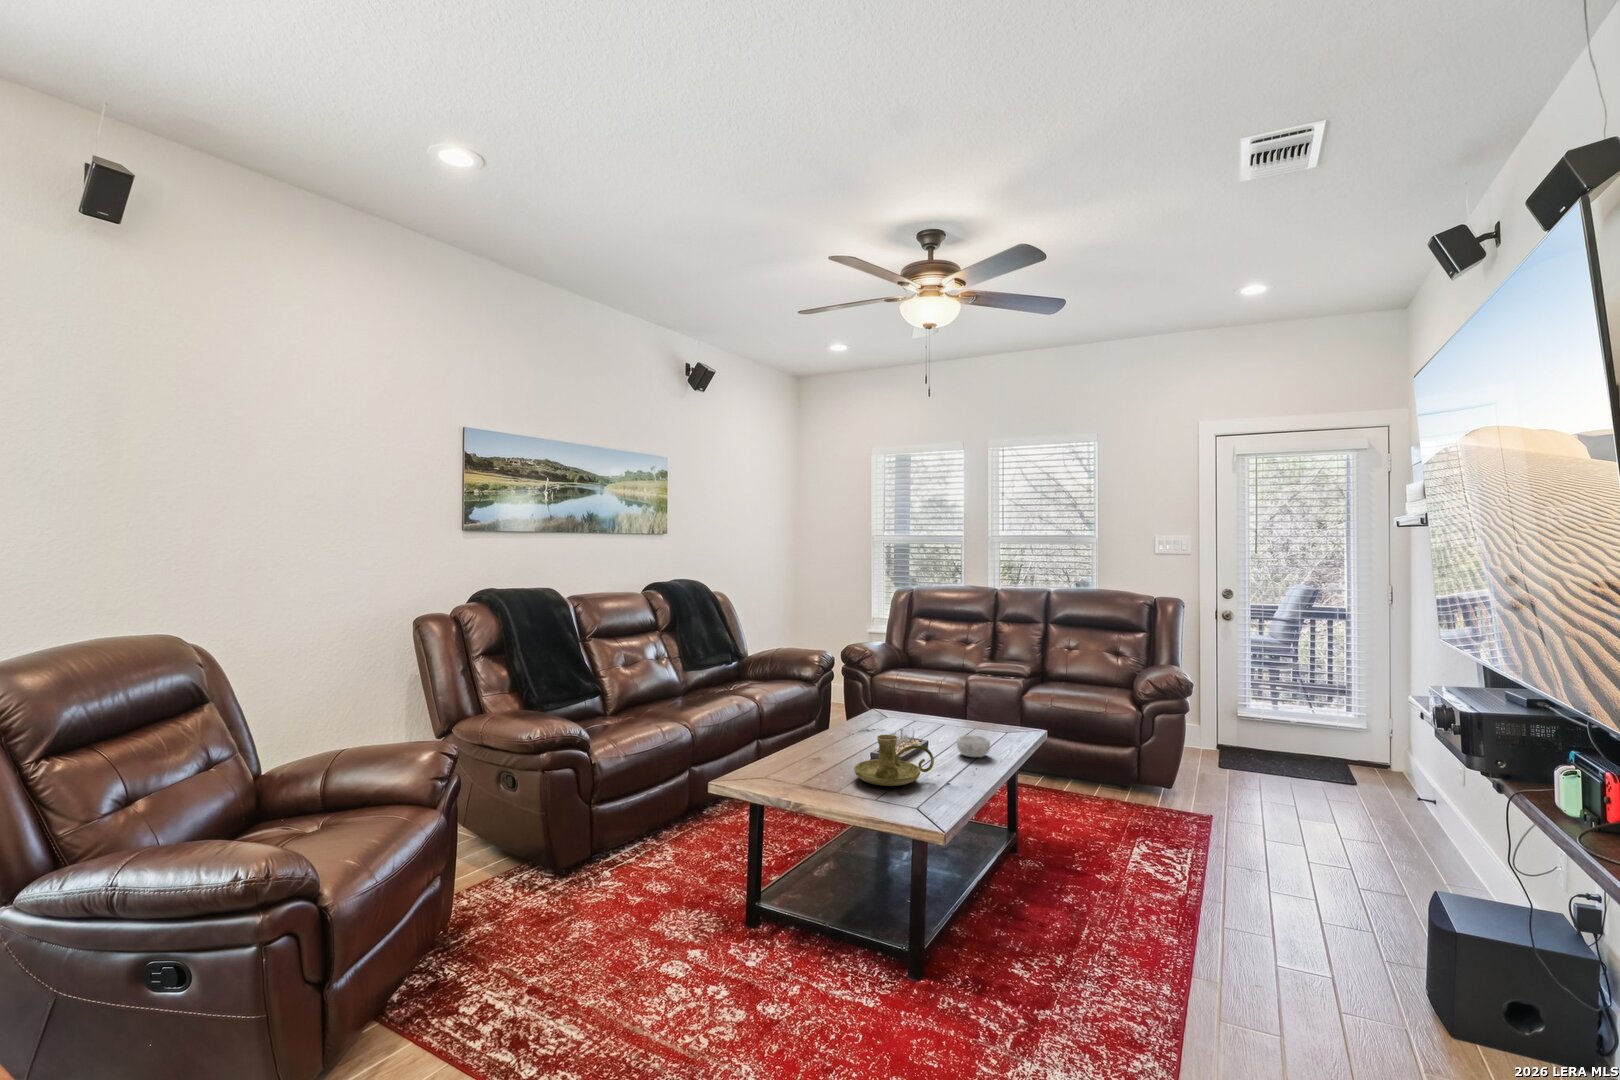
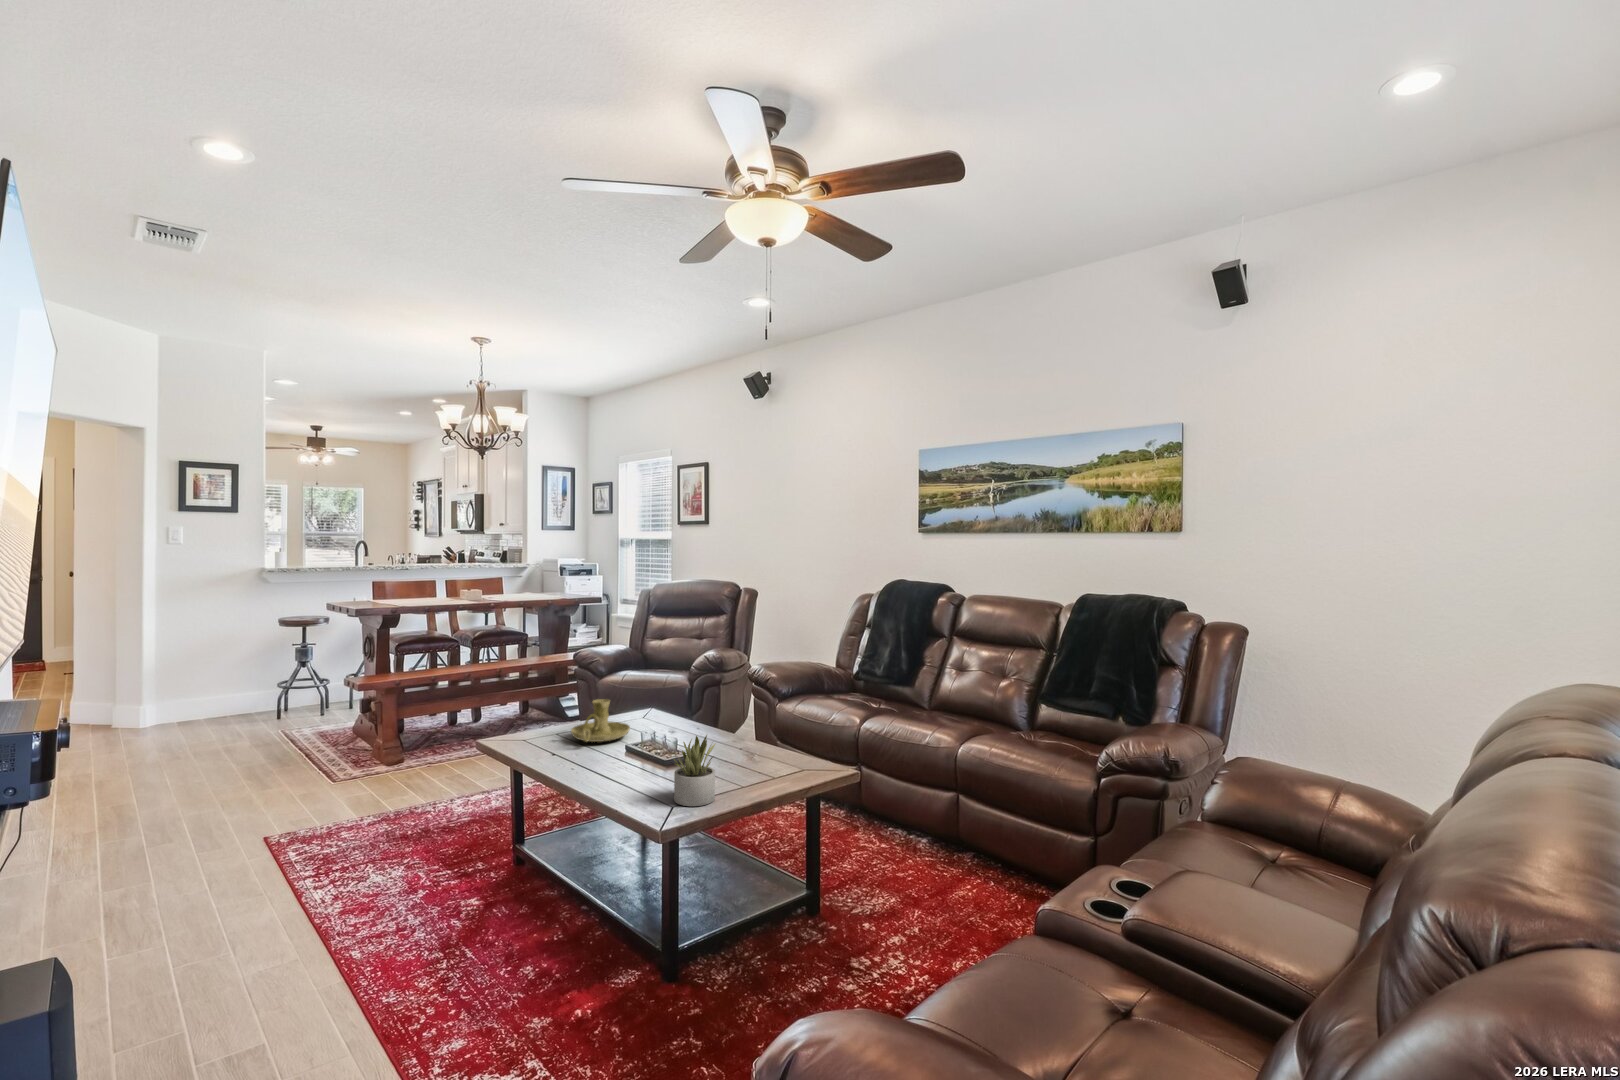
succulent plant: none [973,689,1008,740] -> present [674,735,715,806]
decorative bowl: present [957,735,990,758] -> none [612,752,656,779]

